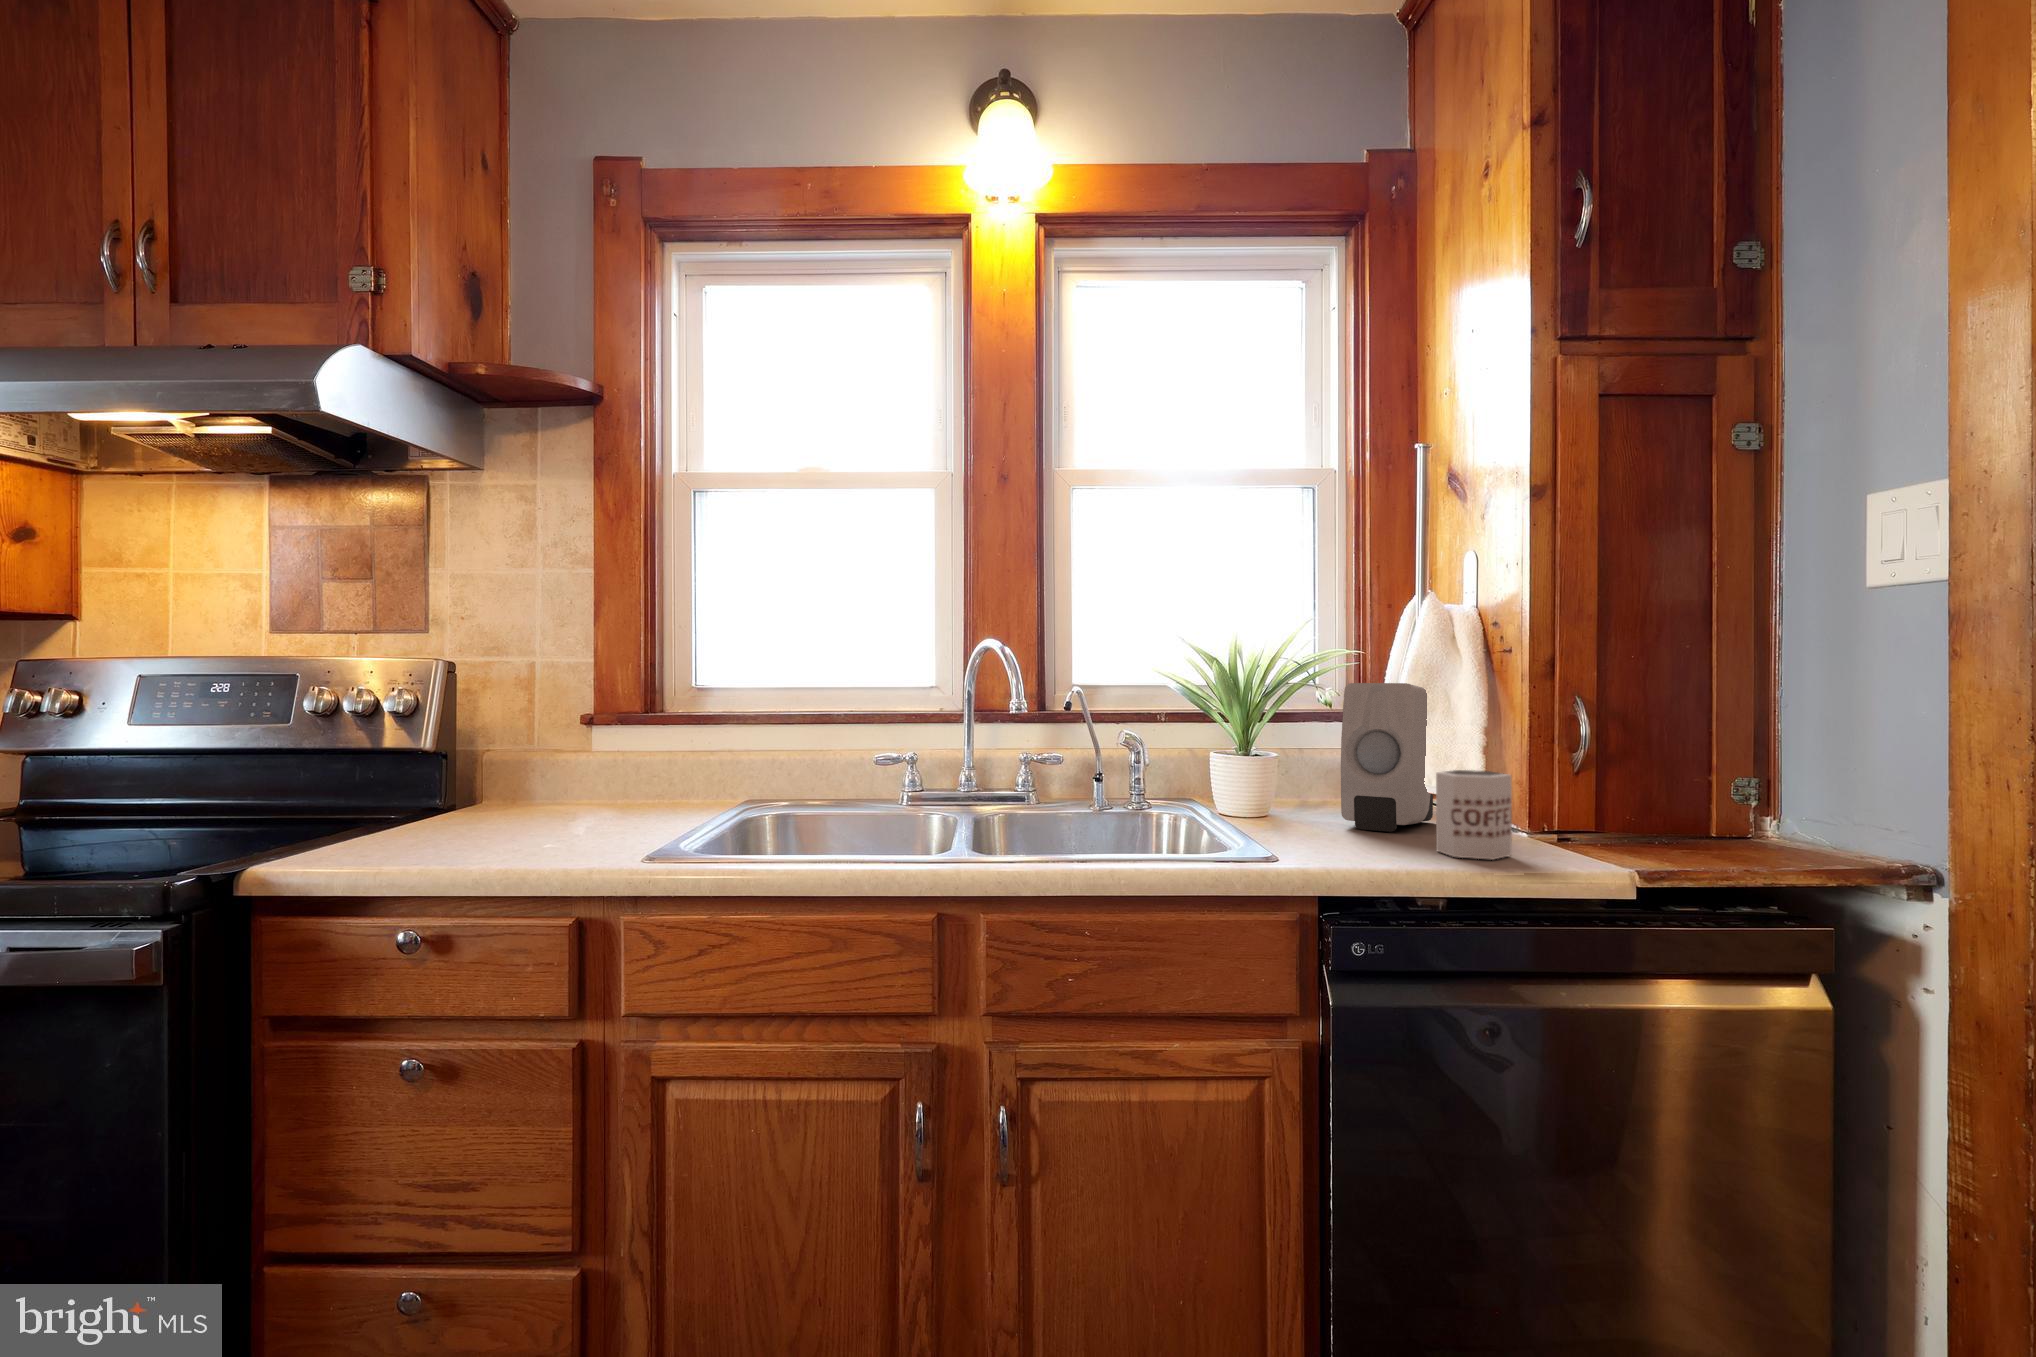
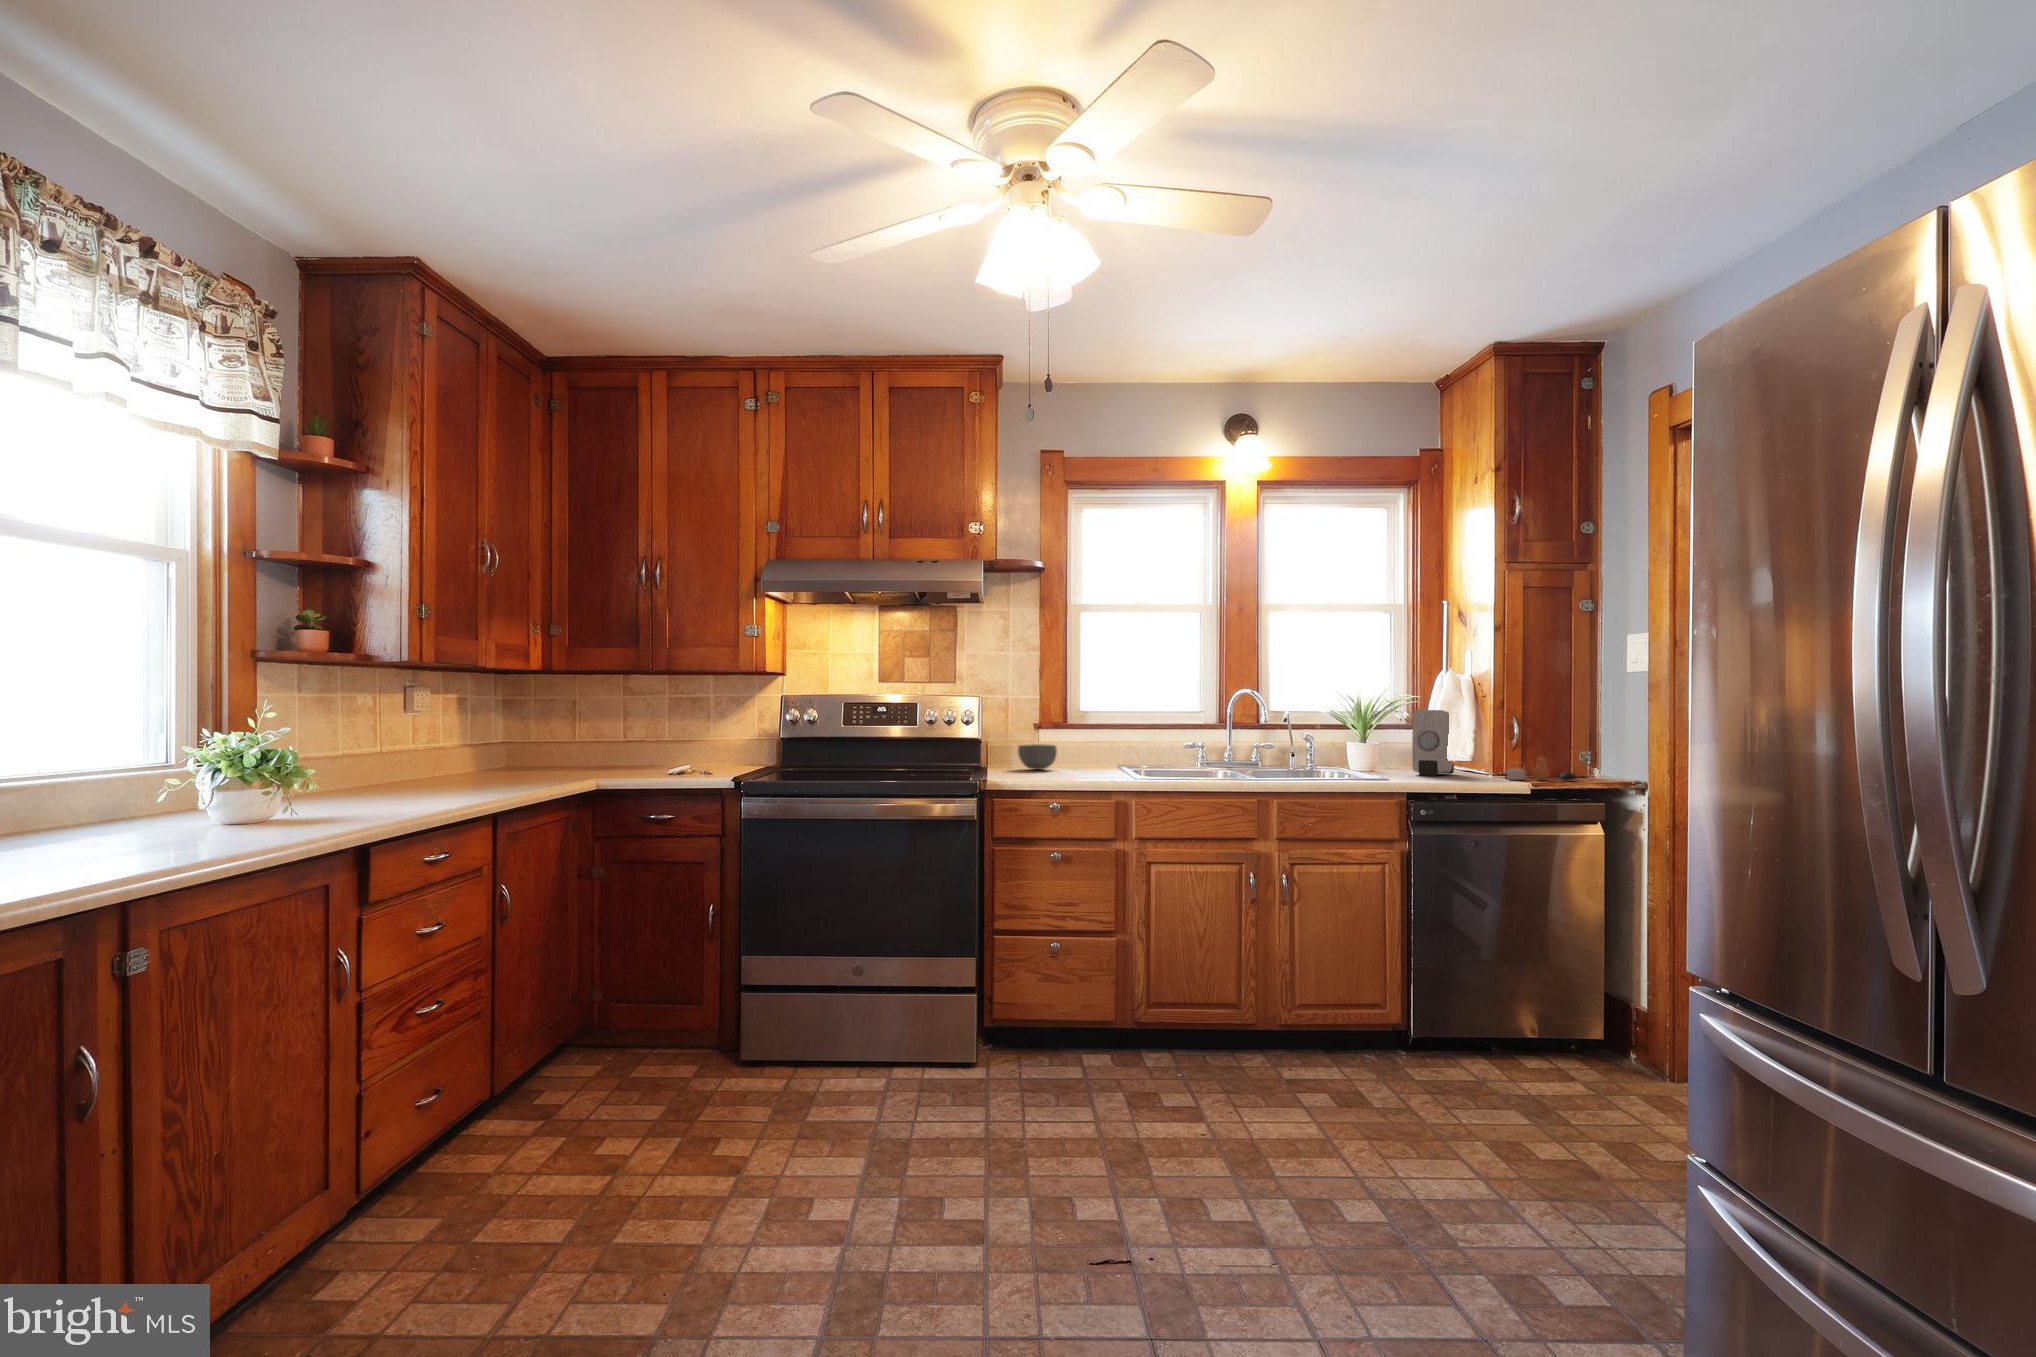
bowl: none [511,758,601,814] -> present [1018,744,1057,770]
mug: present [1436,770,1512,860] -> none [1455,746,1486,781]
teapot: none [1551,790,1736,854] -> present [1505,756,1577,780]

